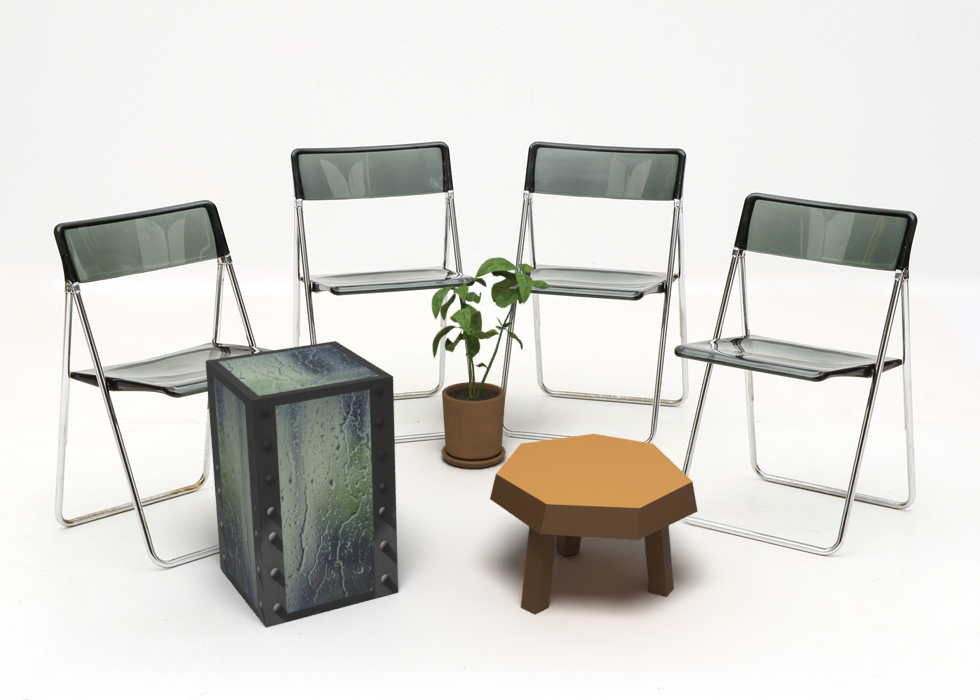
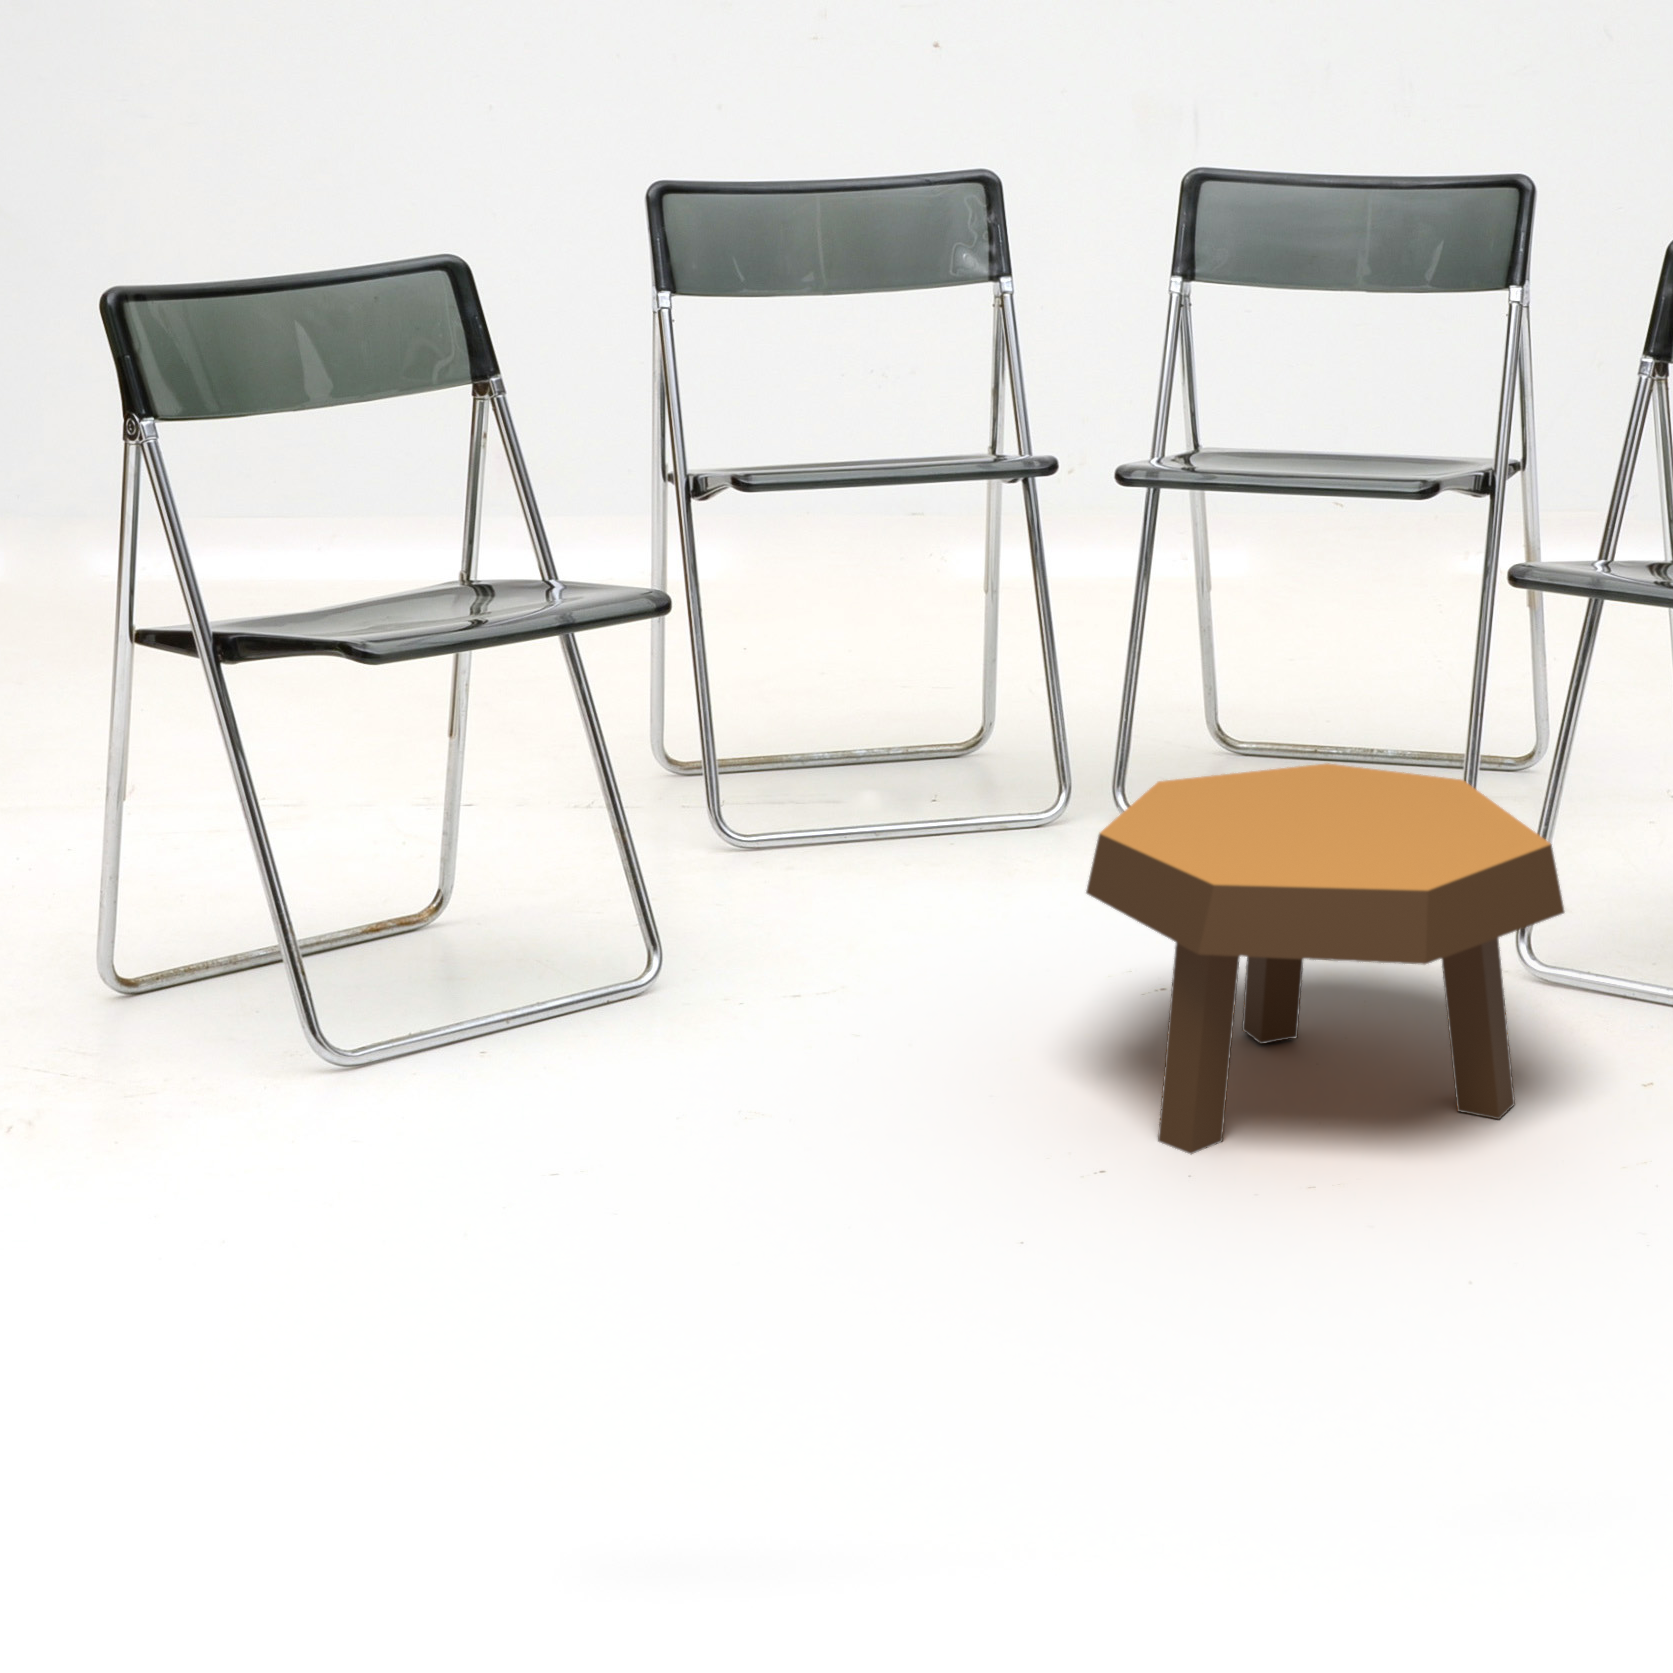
house plant: present [432,257,553,468] -> none [960,395,1239,884]
storage box: present [206,341,398,628] -> none [439,547,875,1182]

